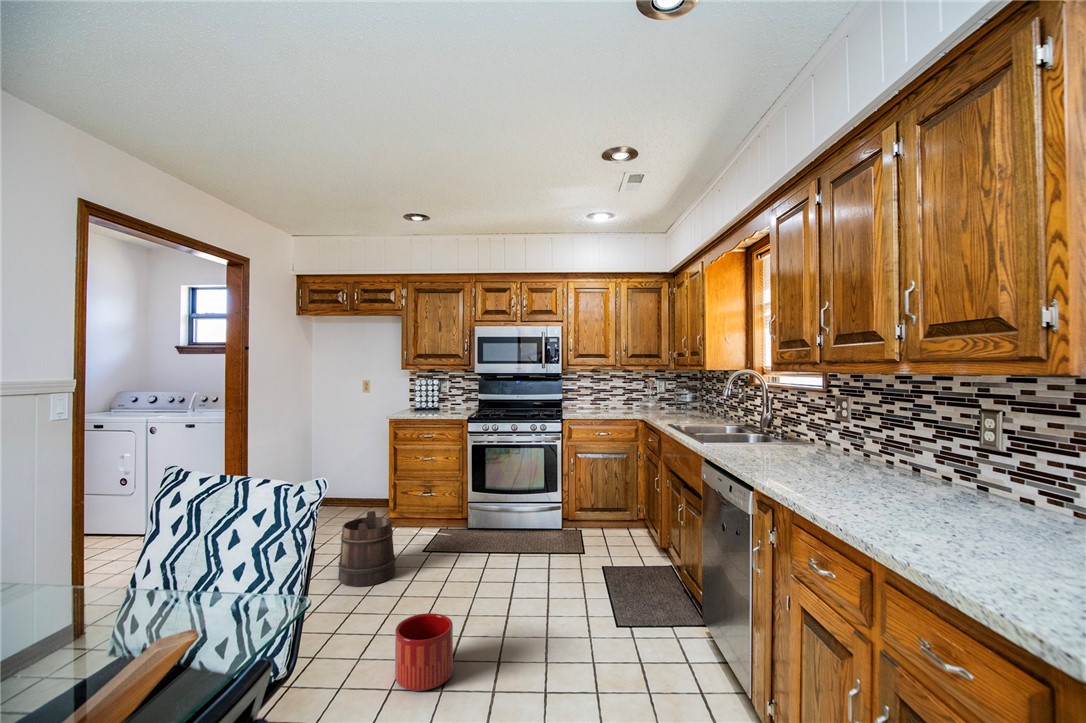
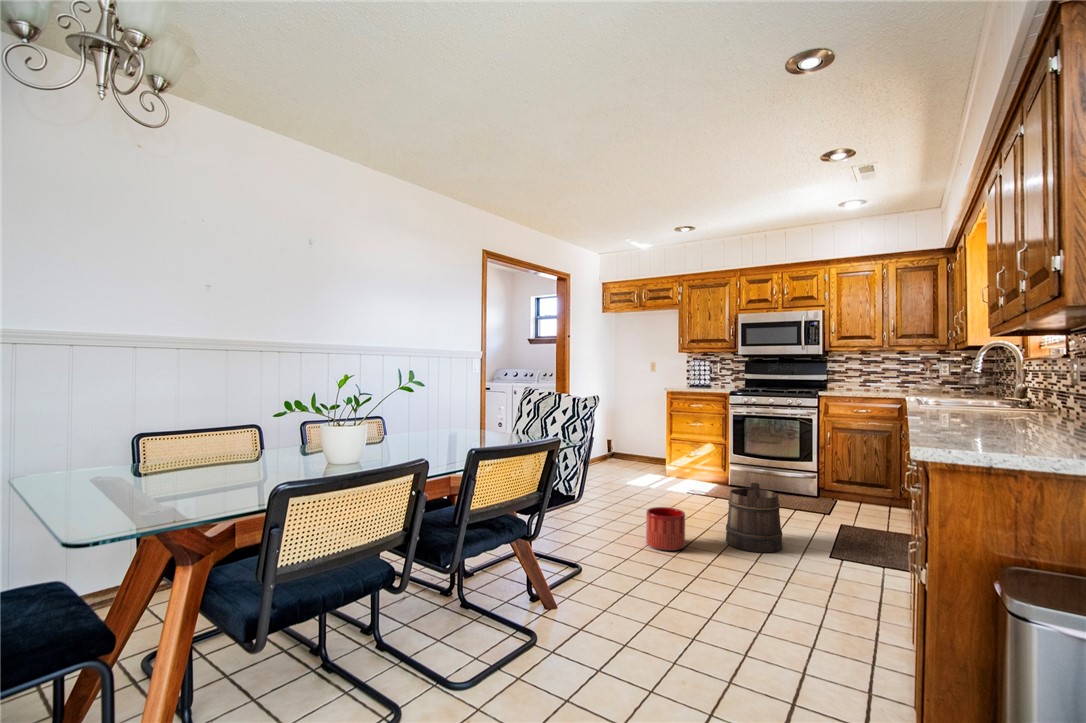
bucket: present [338,511,395,587] -> present [726,483,783,552]

